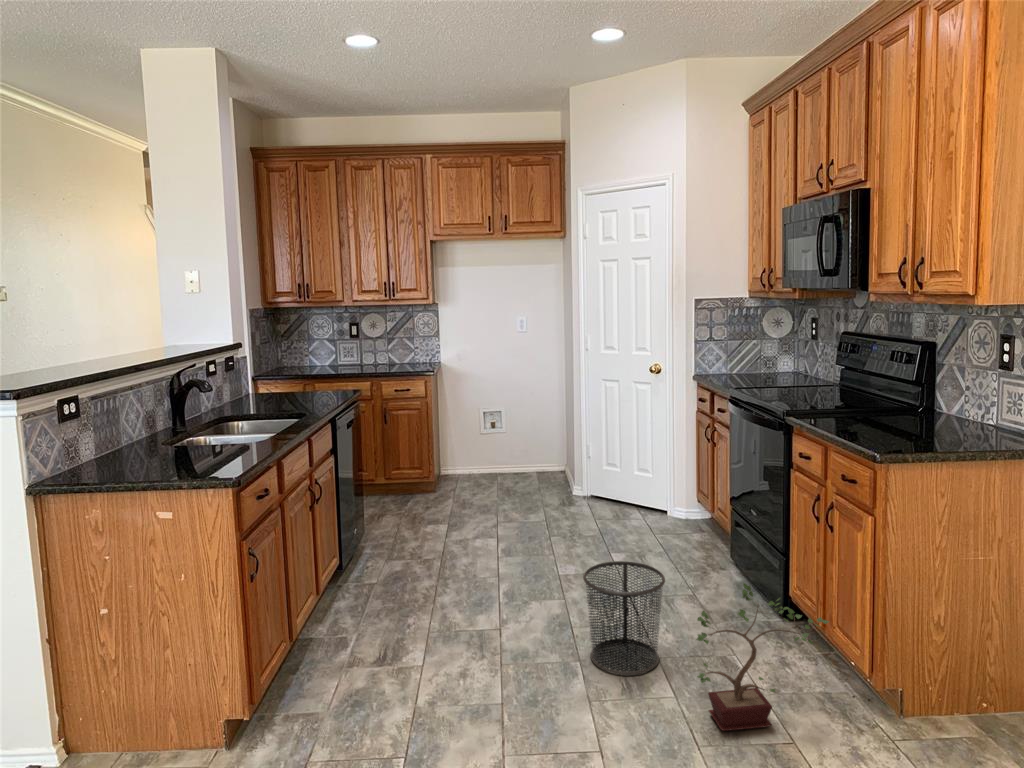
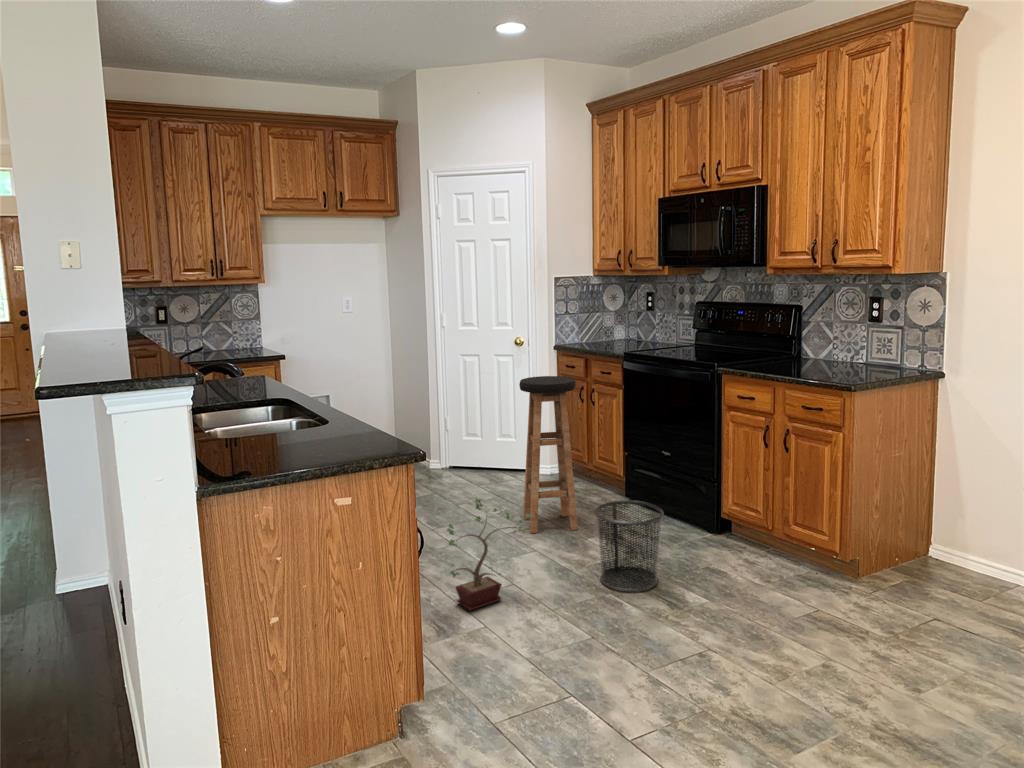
bar stool: none [586,408,649,585] -> present [519,376,578,533]
potted plant: present [696,583,829,731] -> present [447,499,534,610]

